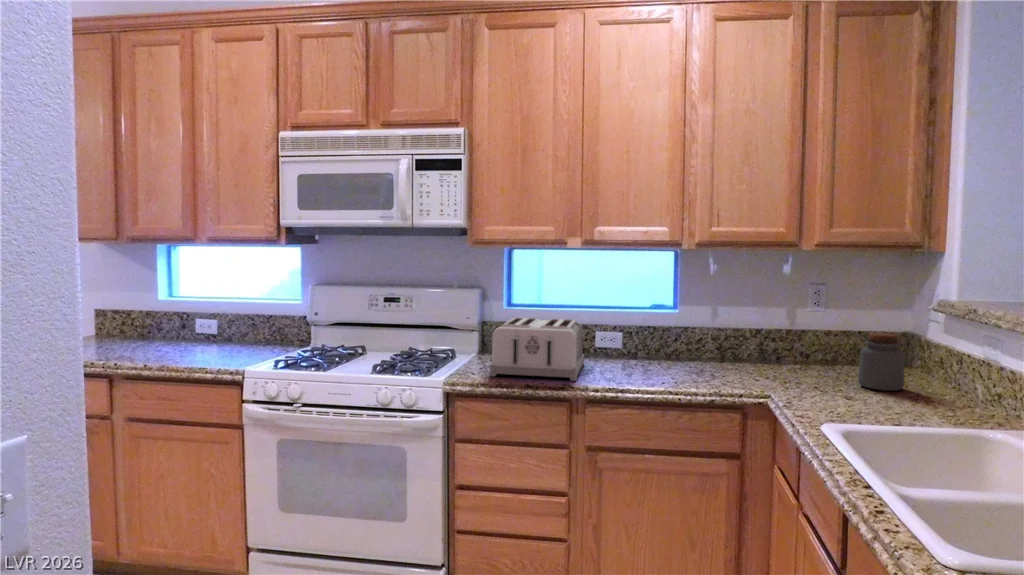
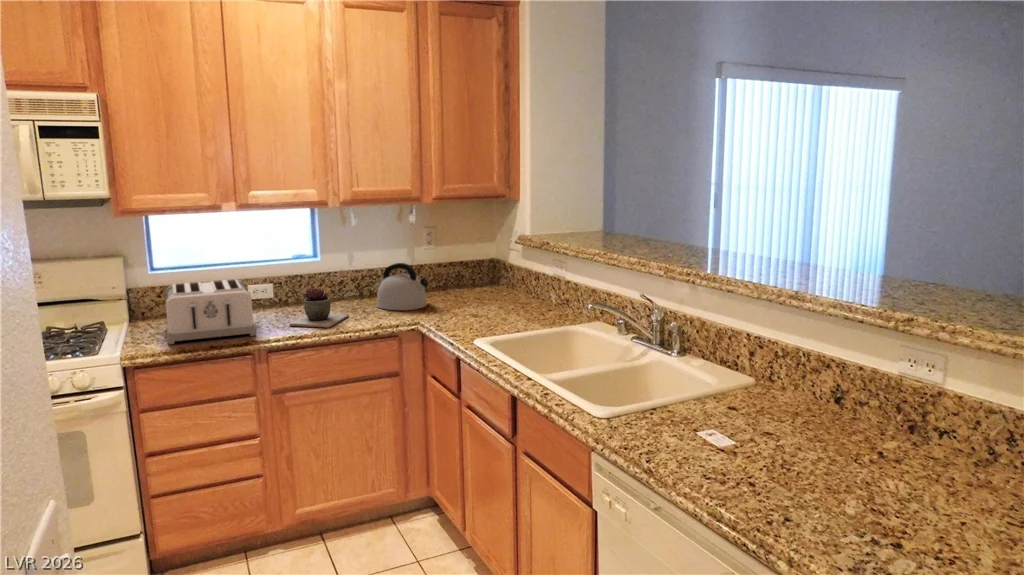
kettle: none [732,321,801,381] -> present [377,263,428,310]
jar: present [858,333,905,391] -> none [467,264,496,306]
succulent plant: none [618,338,691,385] -> present [289,288,349,327]

